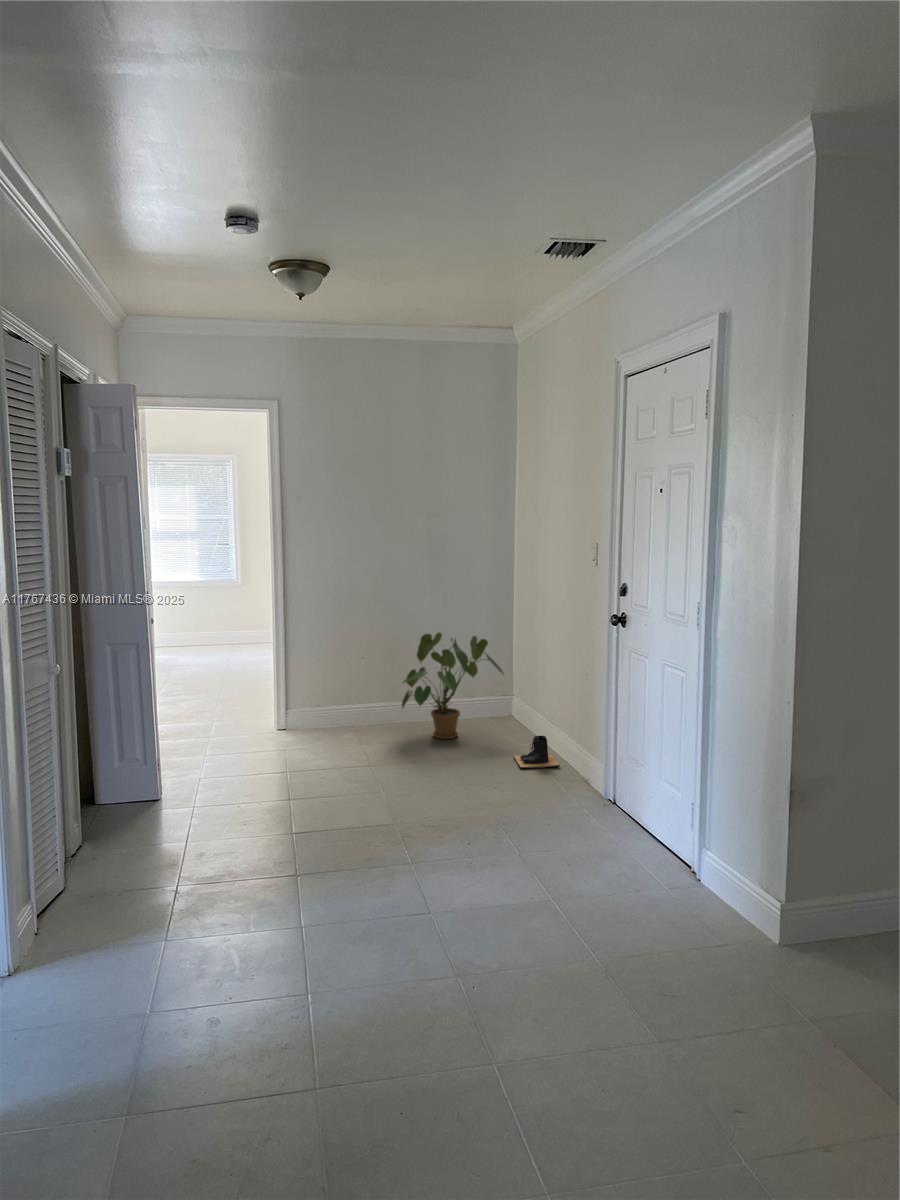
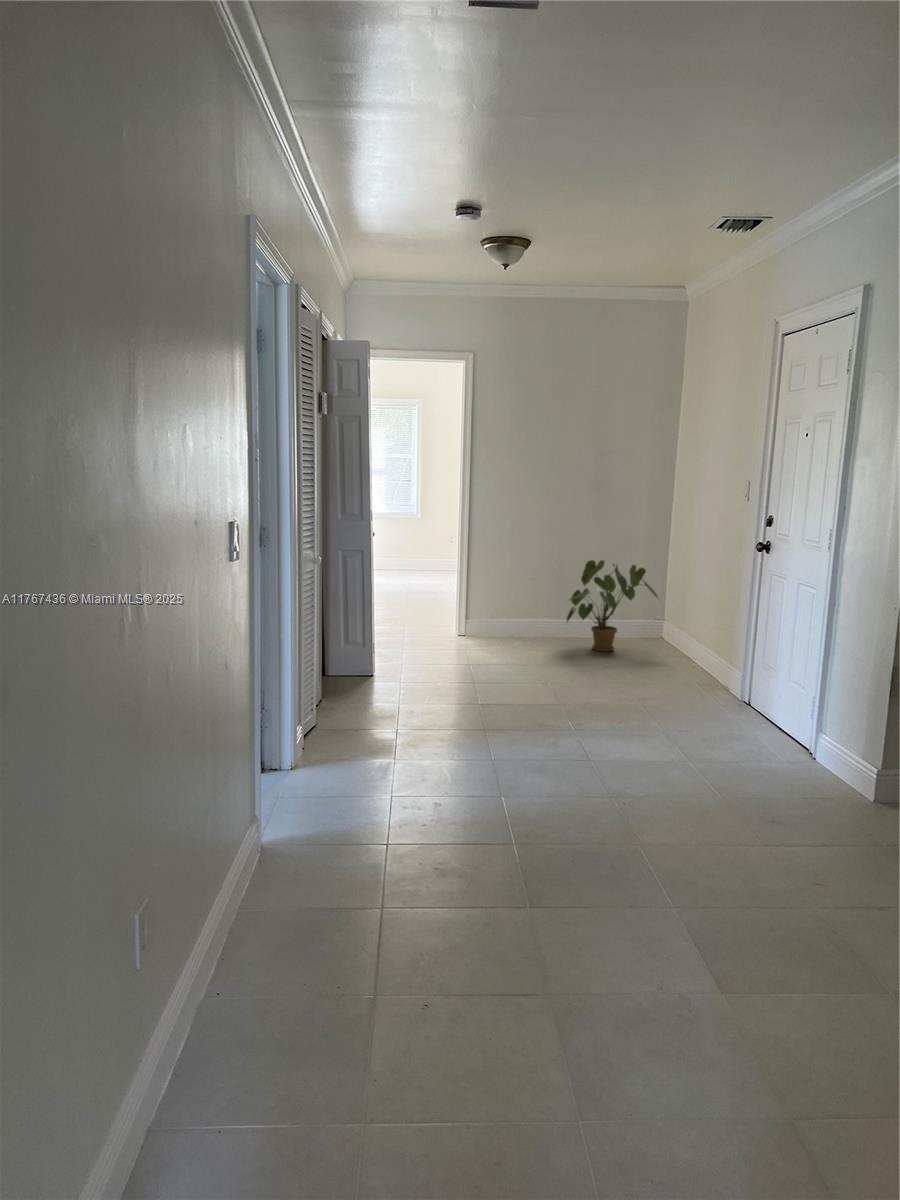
boots: present [513,736,560,768] -> none [663,651,704,677]

